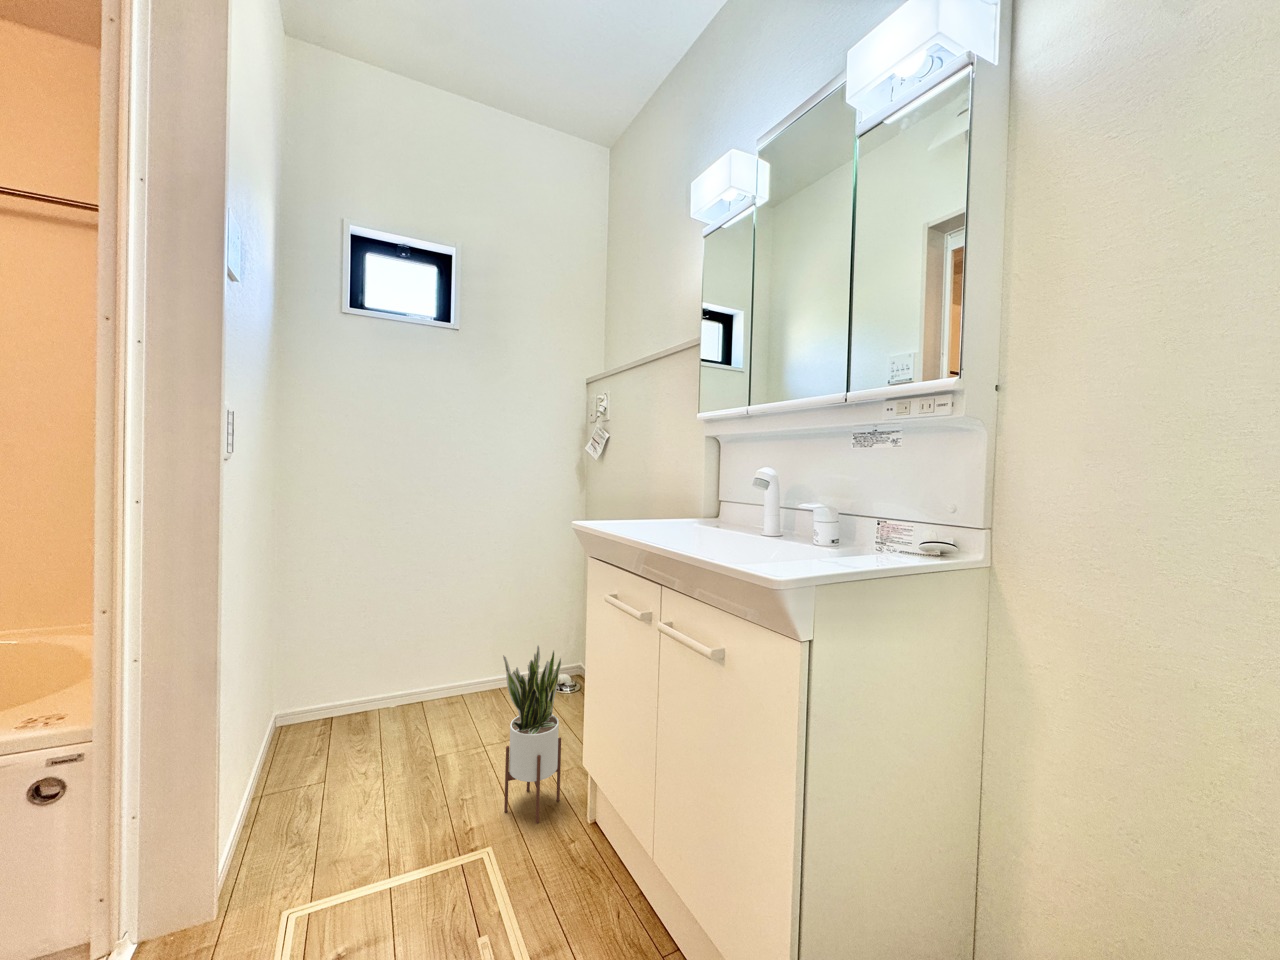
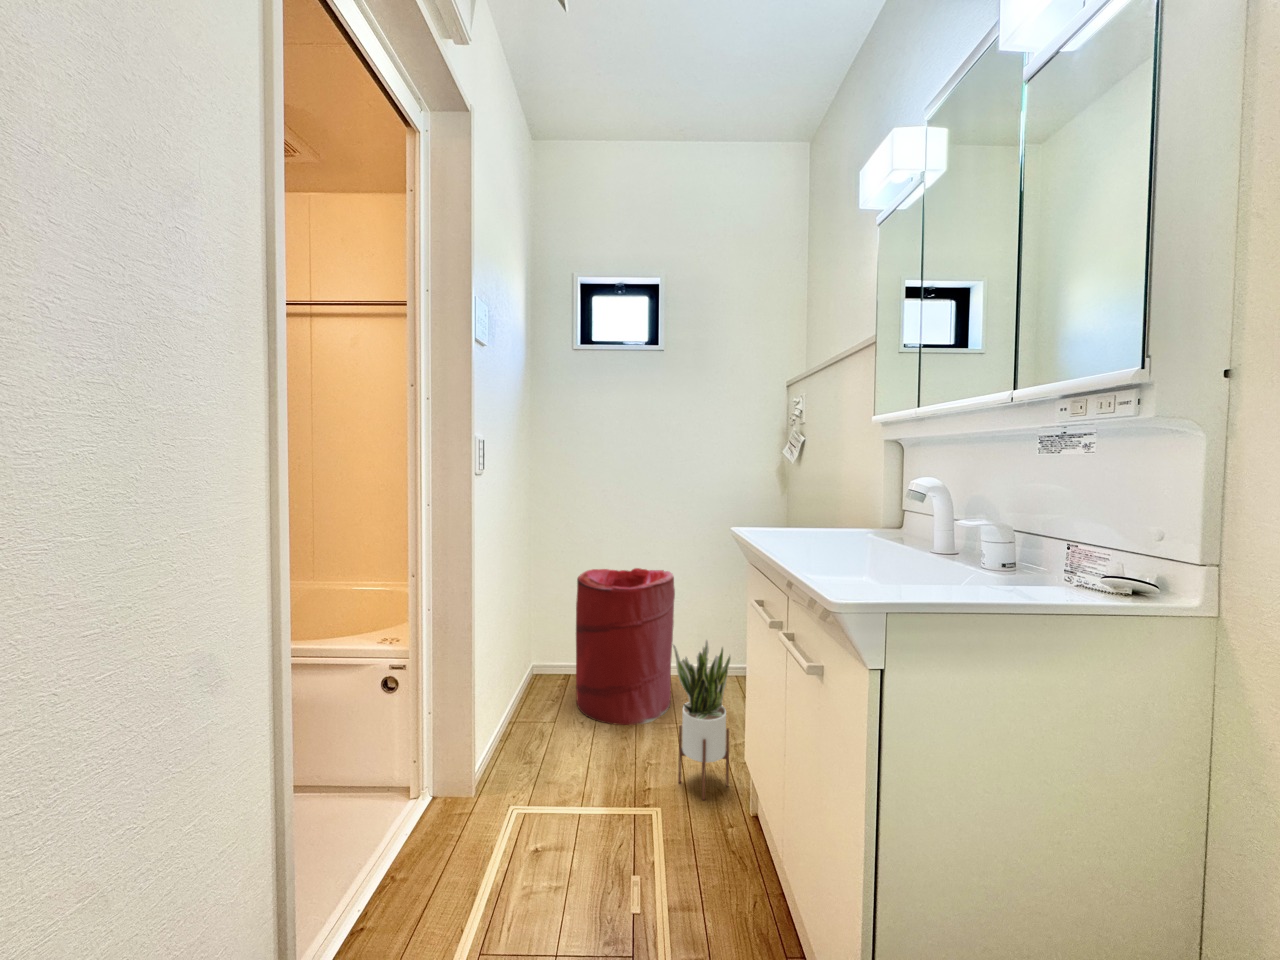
laundry hamper: none [349,576,478,767] -> present [576,568,675,725]

